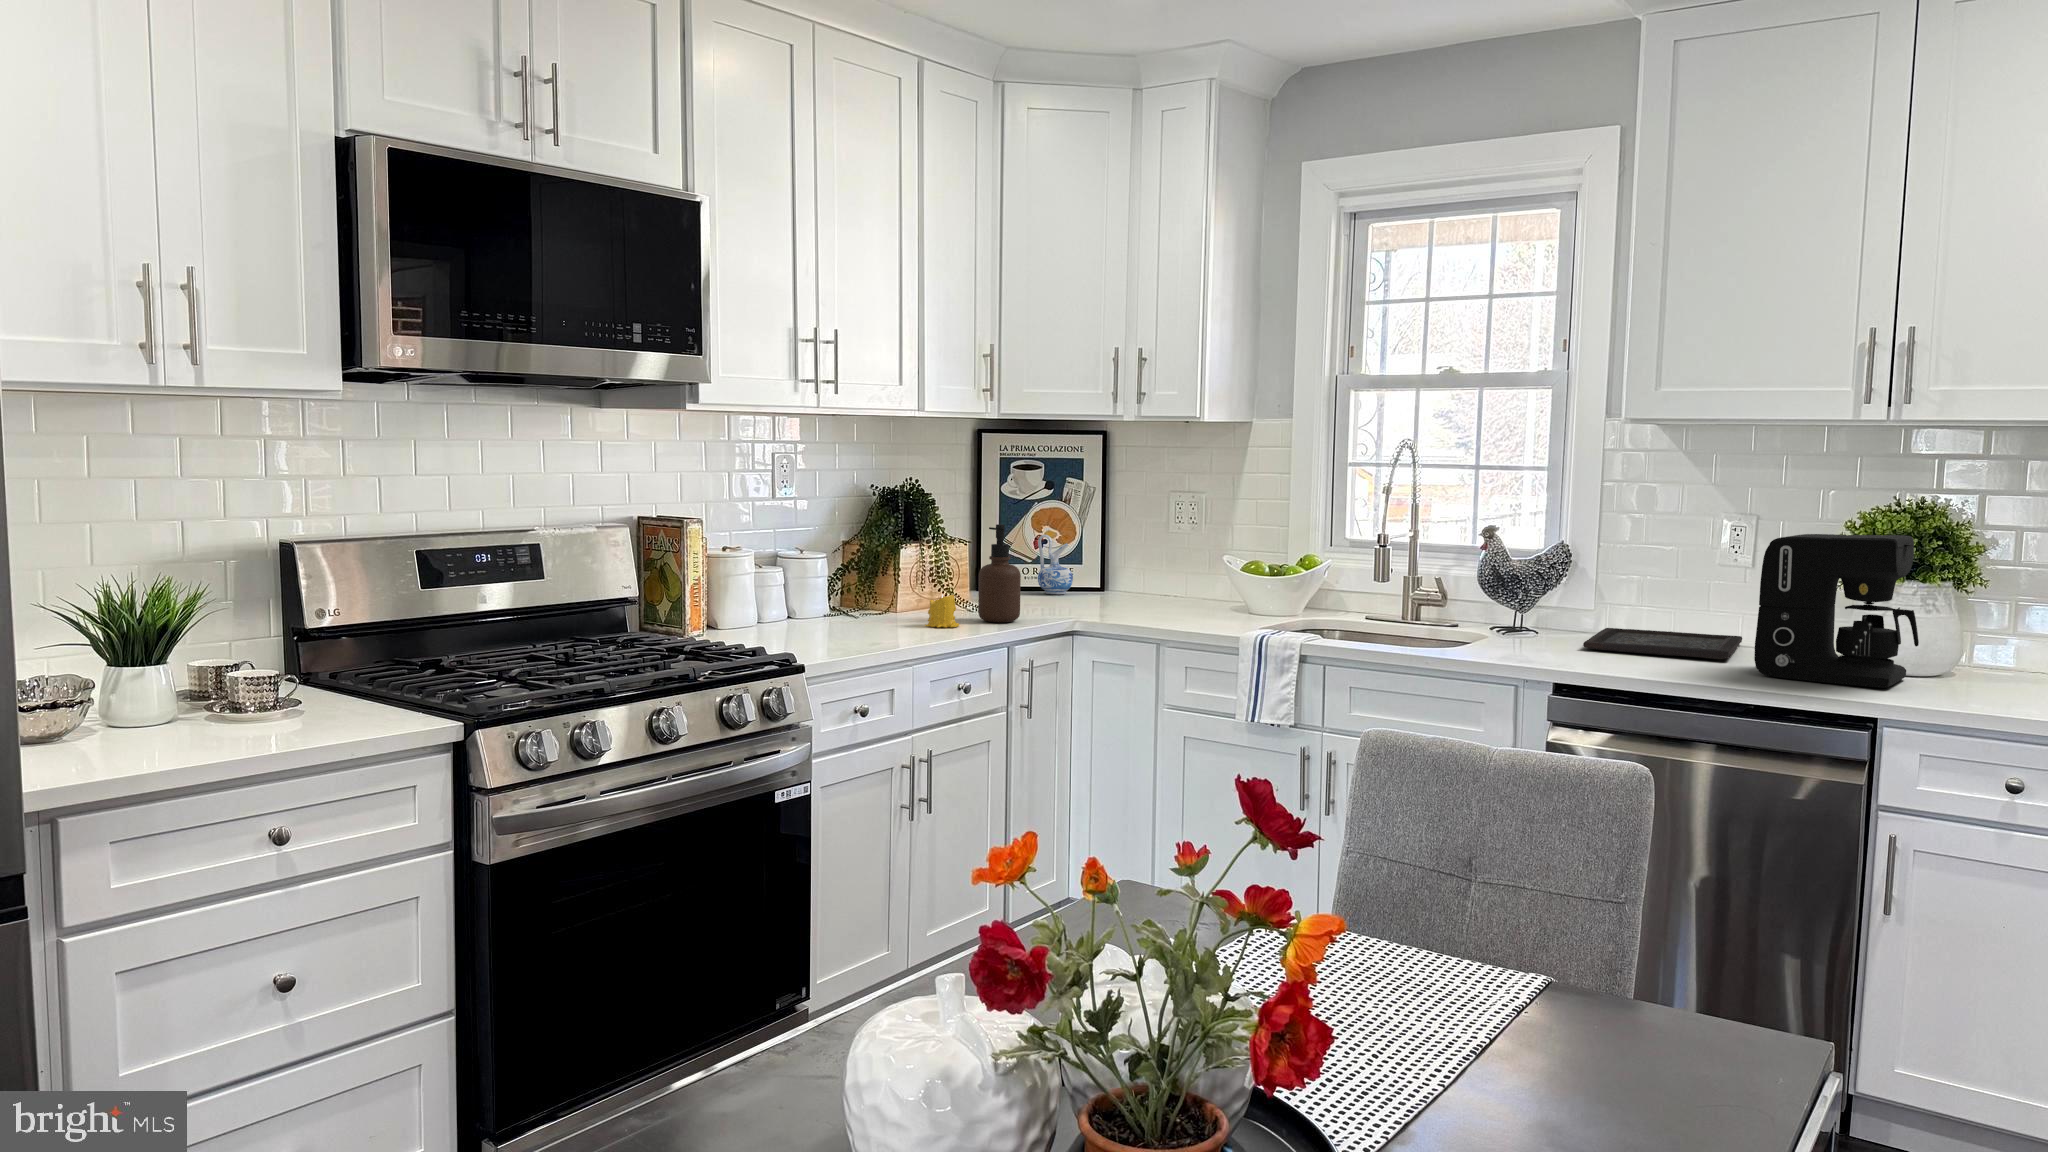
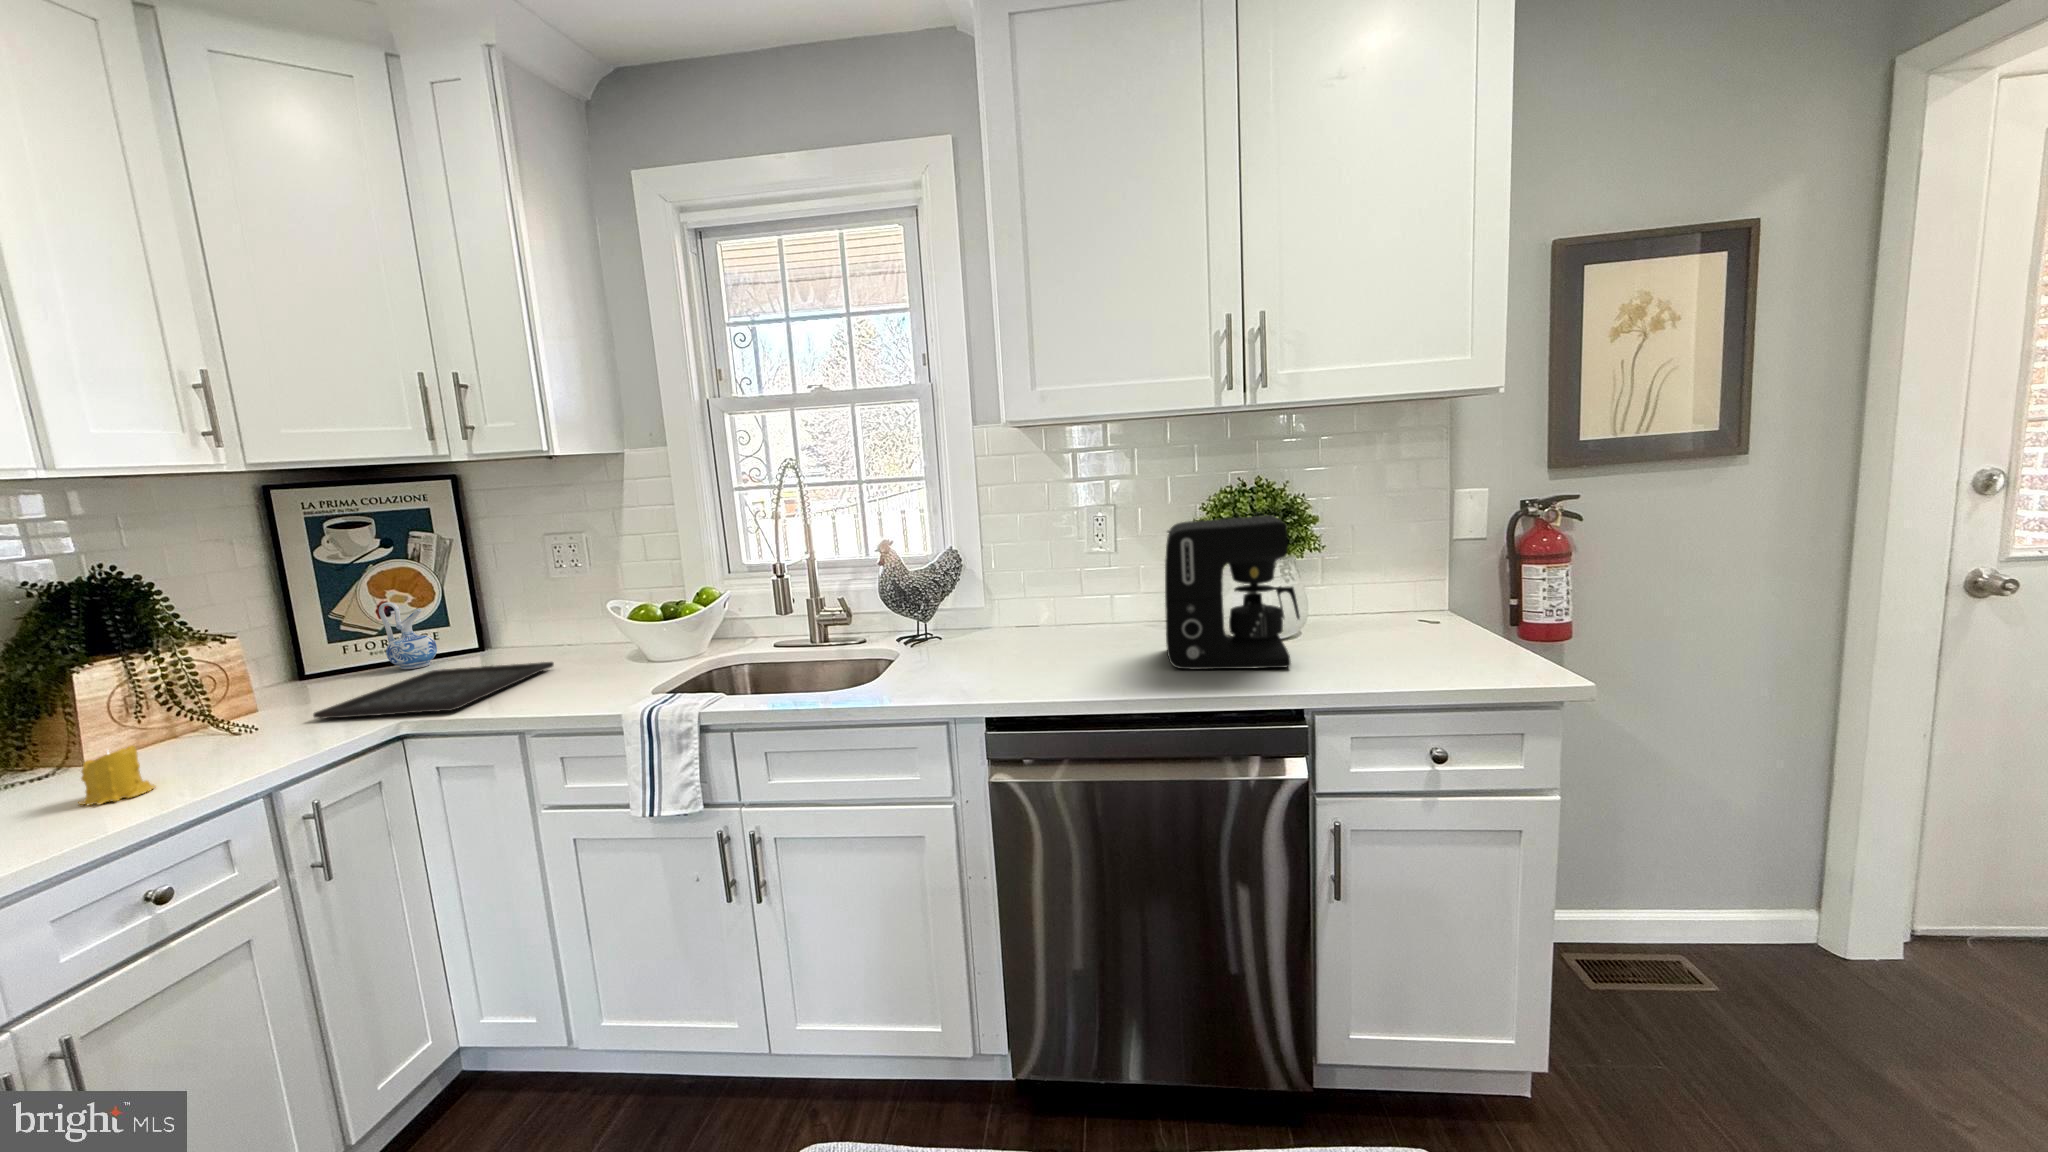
soap dispenser: present [978,524,1021,622] -> none [199,622,291,762]
tray: present [1583,628,1742,659] -> present [313,662,554,719]

